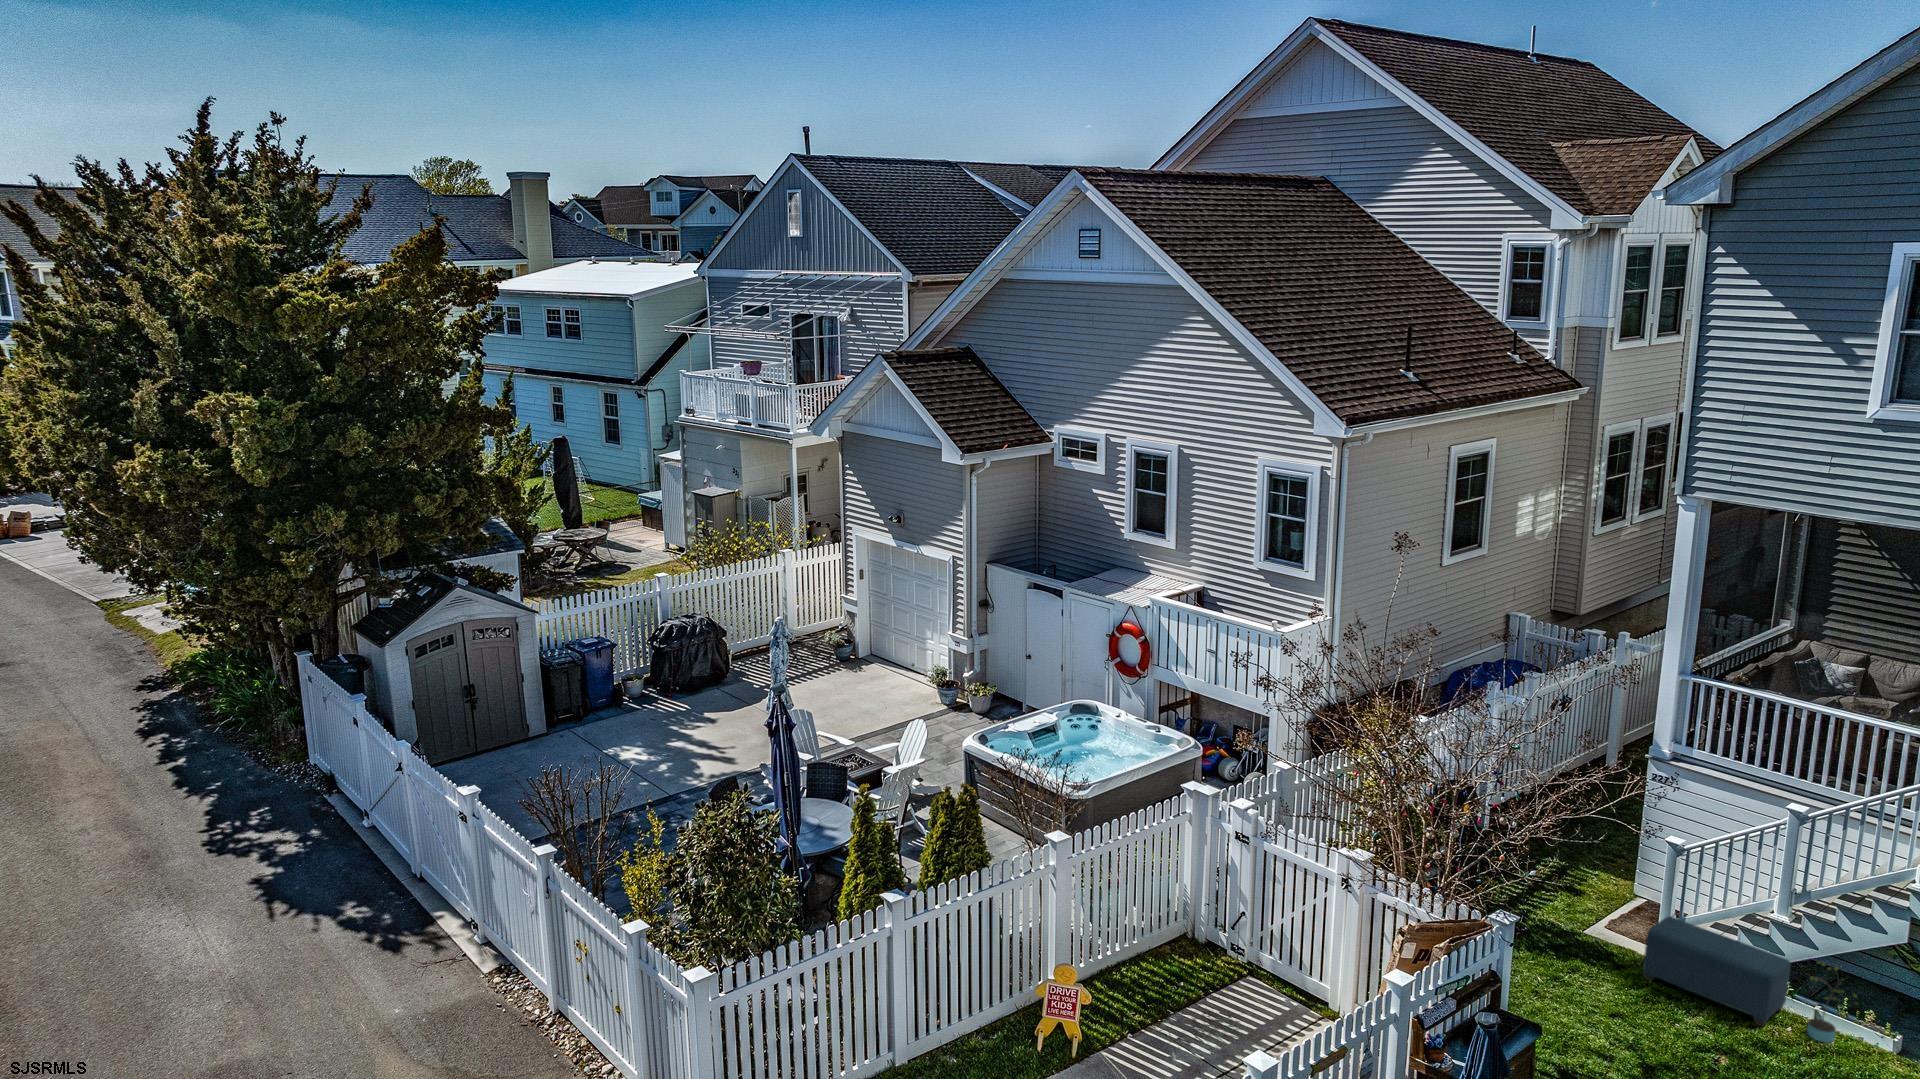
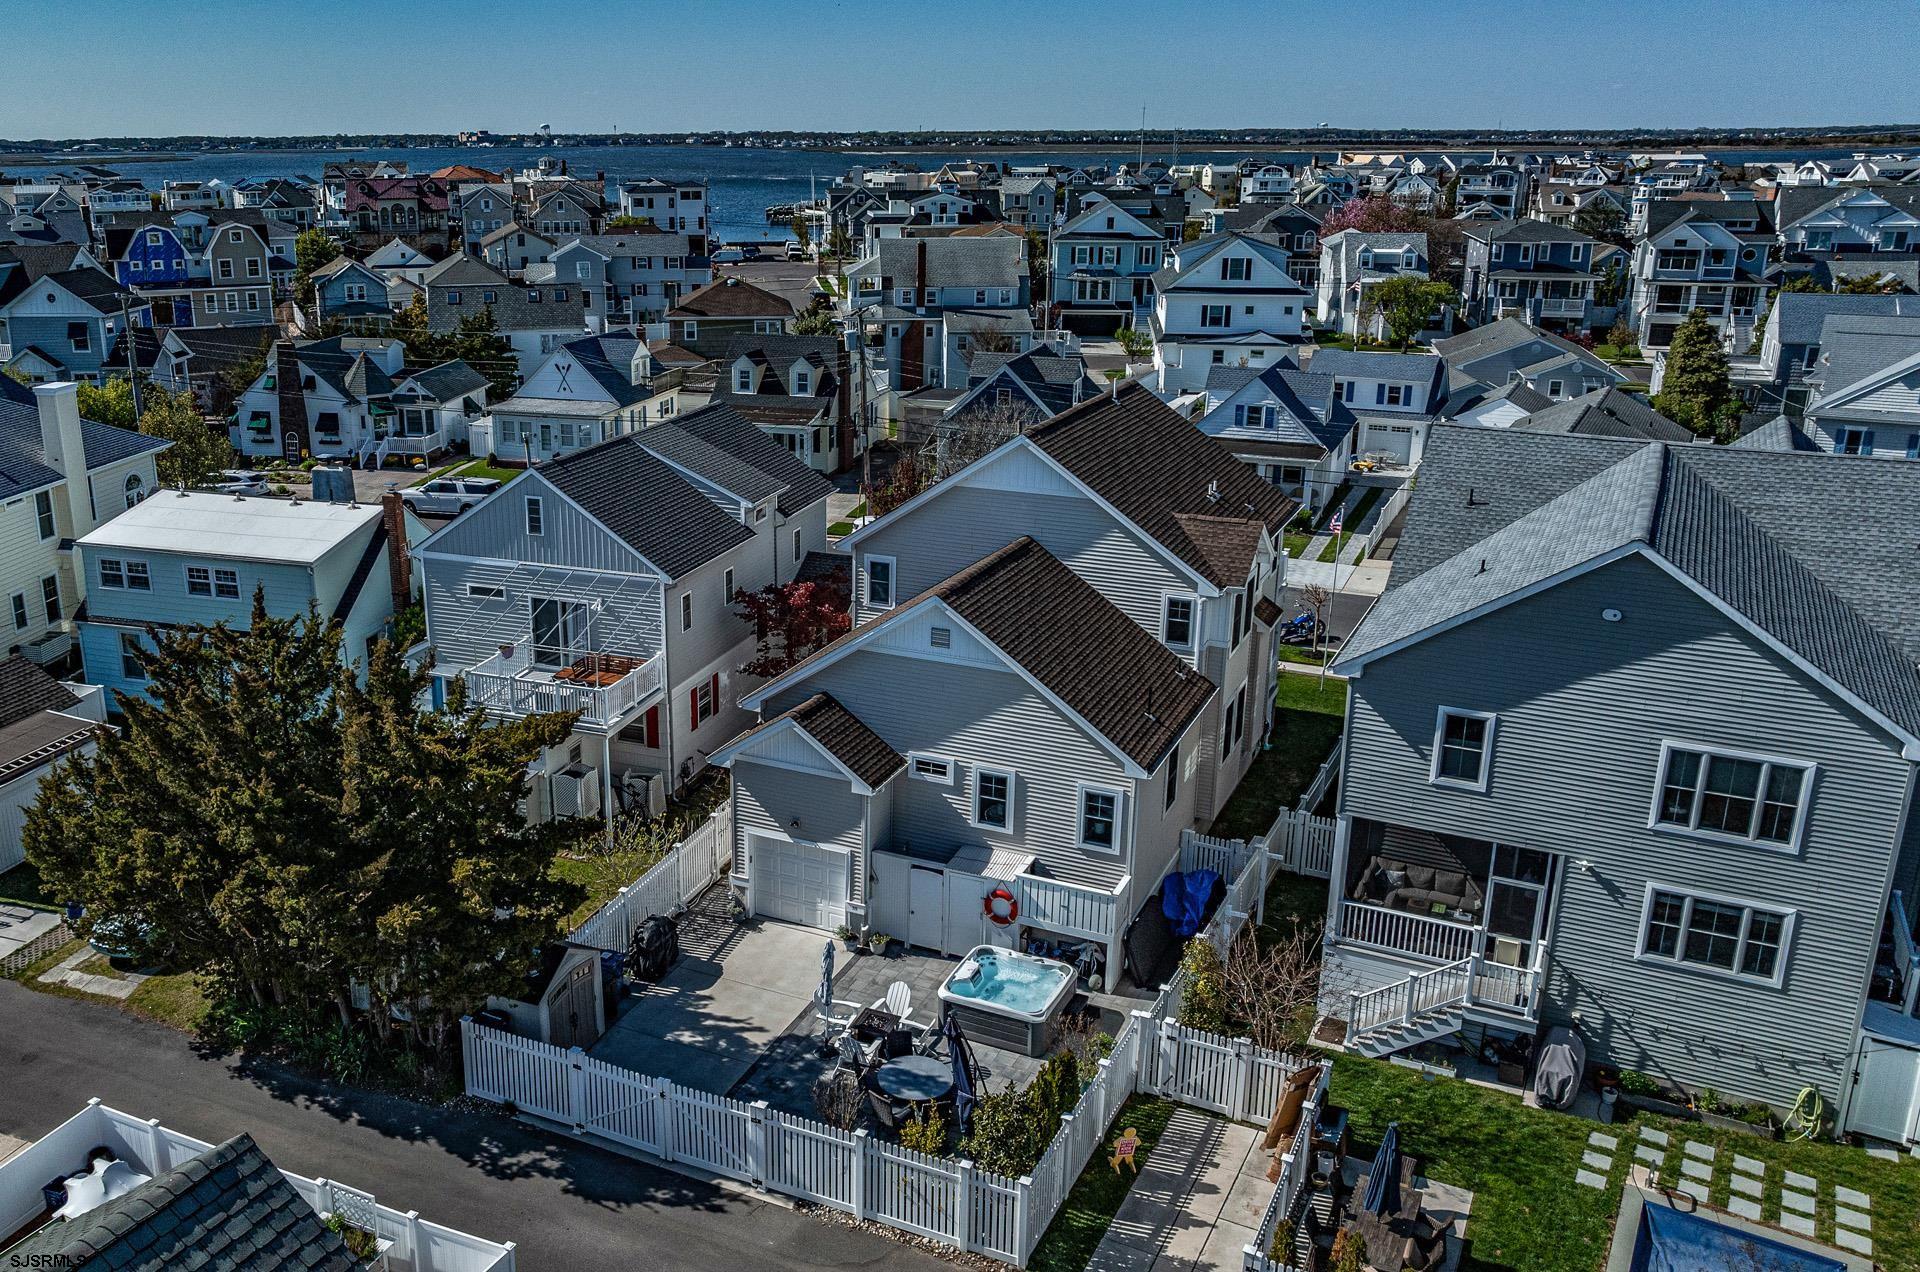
bench: present [1643,917,1791,1026] -> none [1351,1033,1413,1080]

